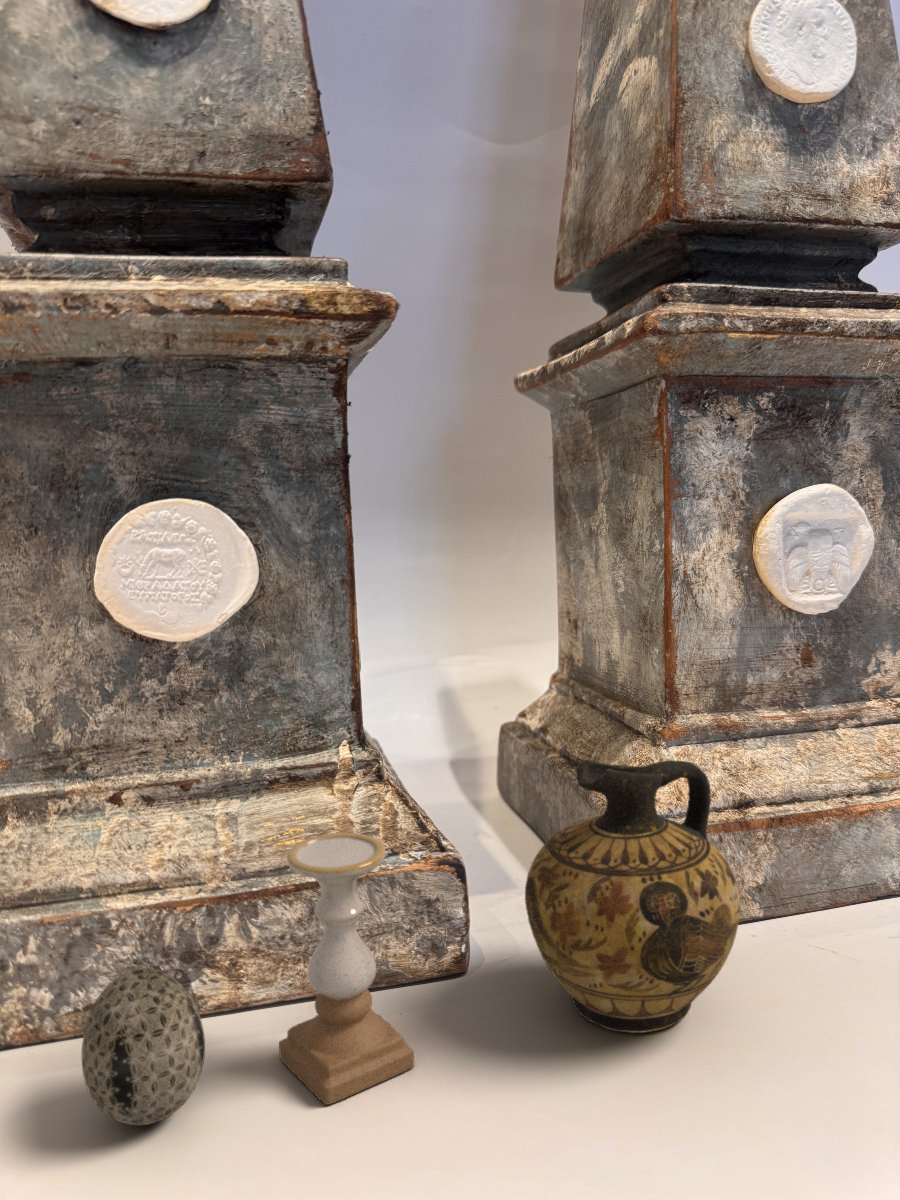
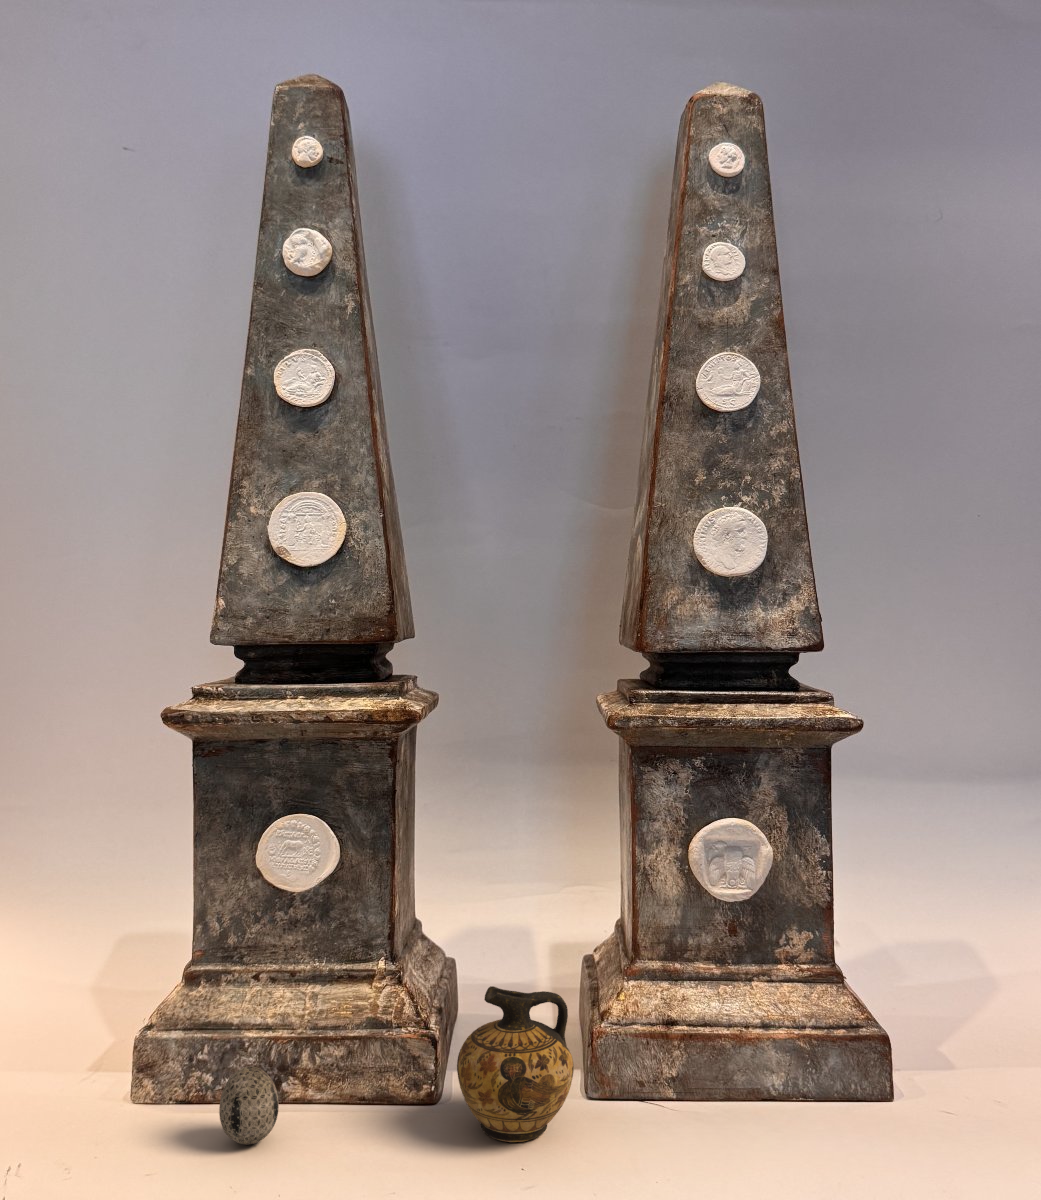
candle holder: present [279,833,414,1105] -> none [319,1010,384,1150]

